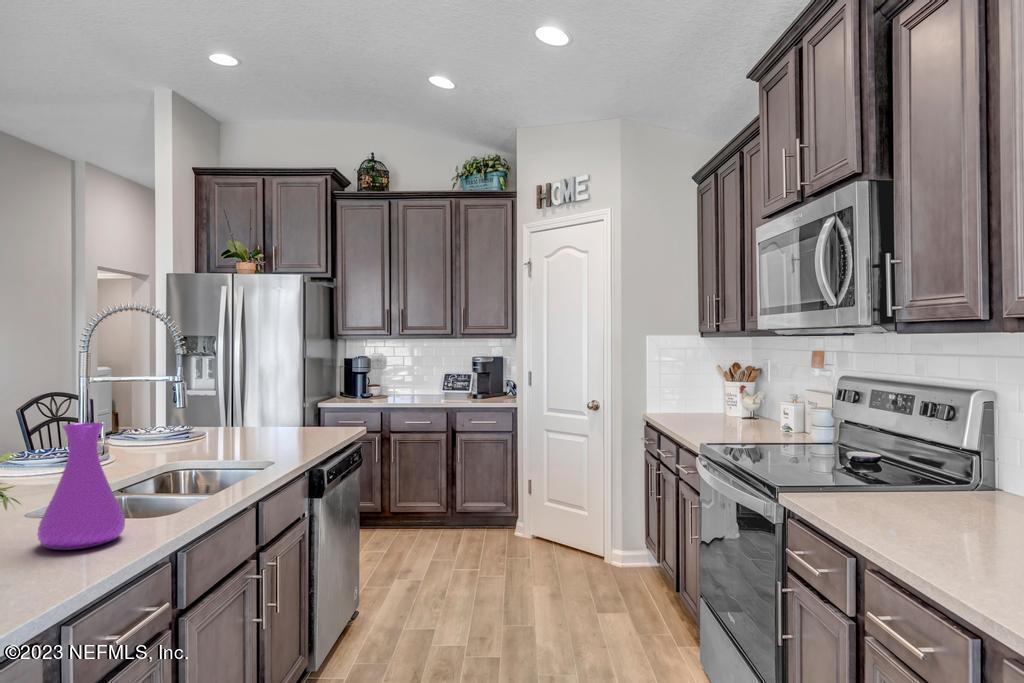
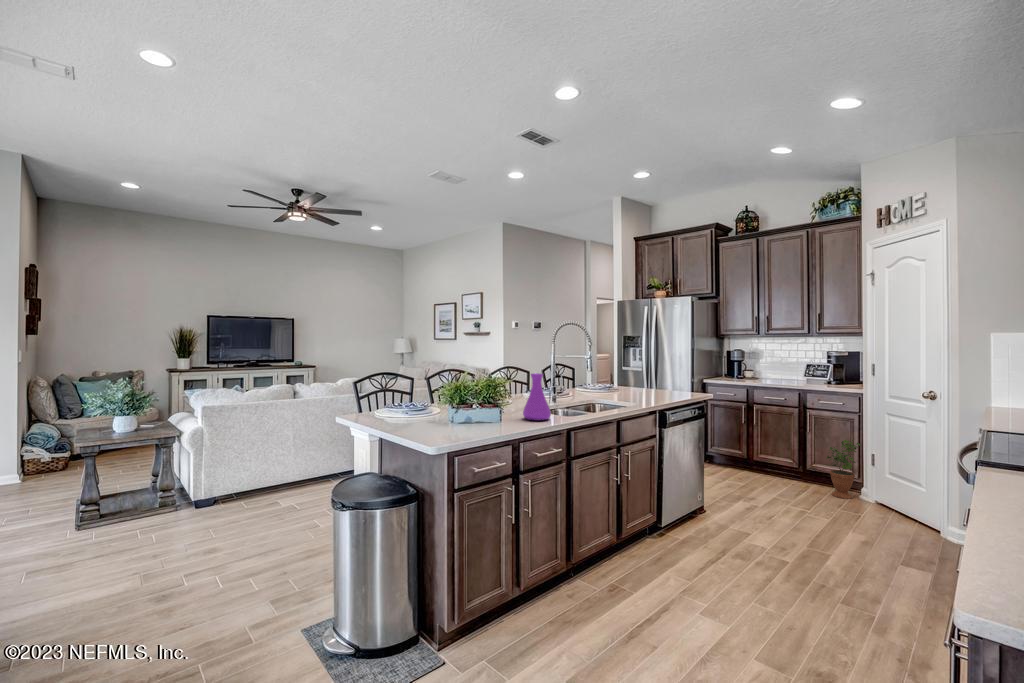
potted plant: none [483,464,518,543] -> present [826,440,860,499]

